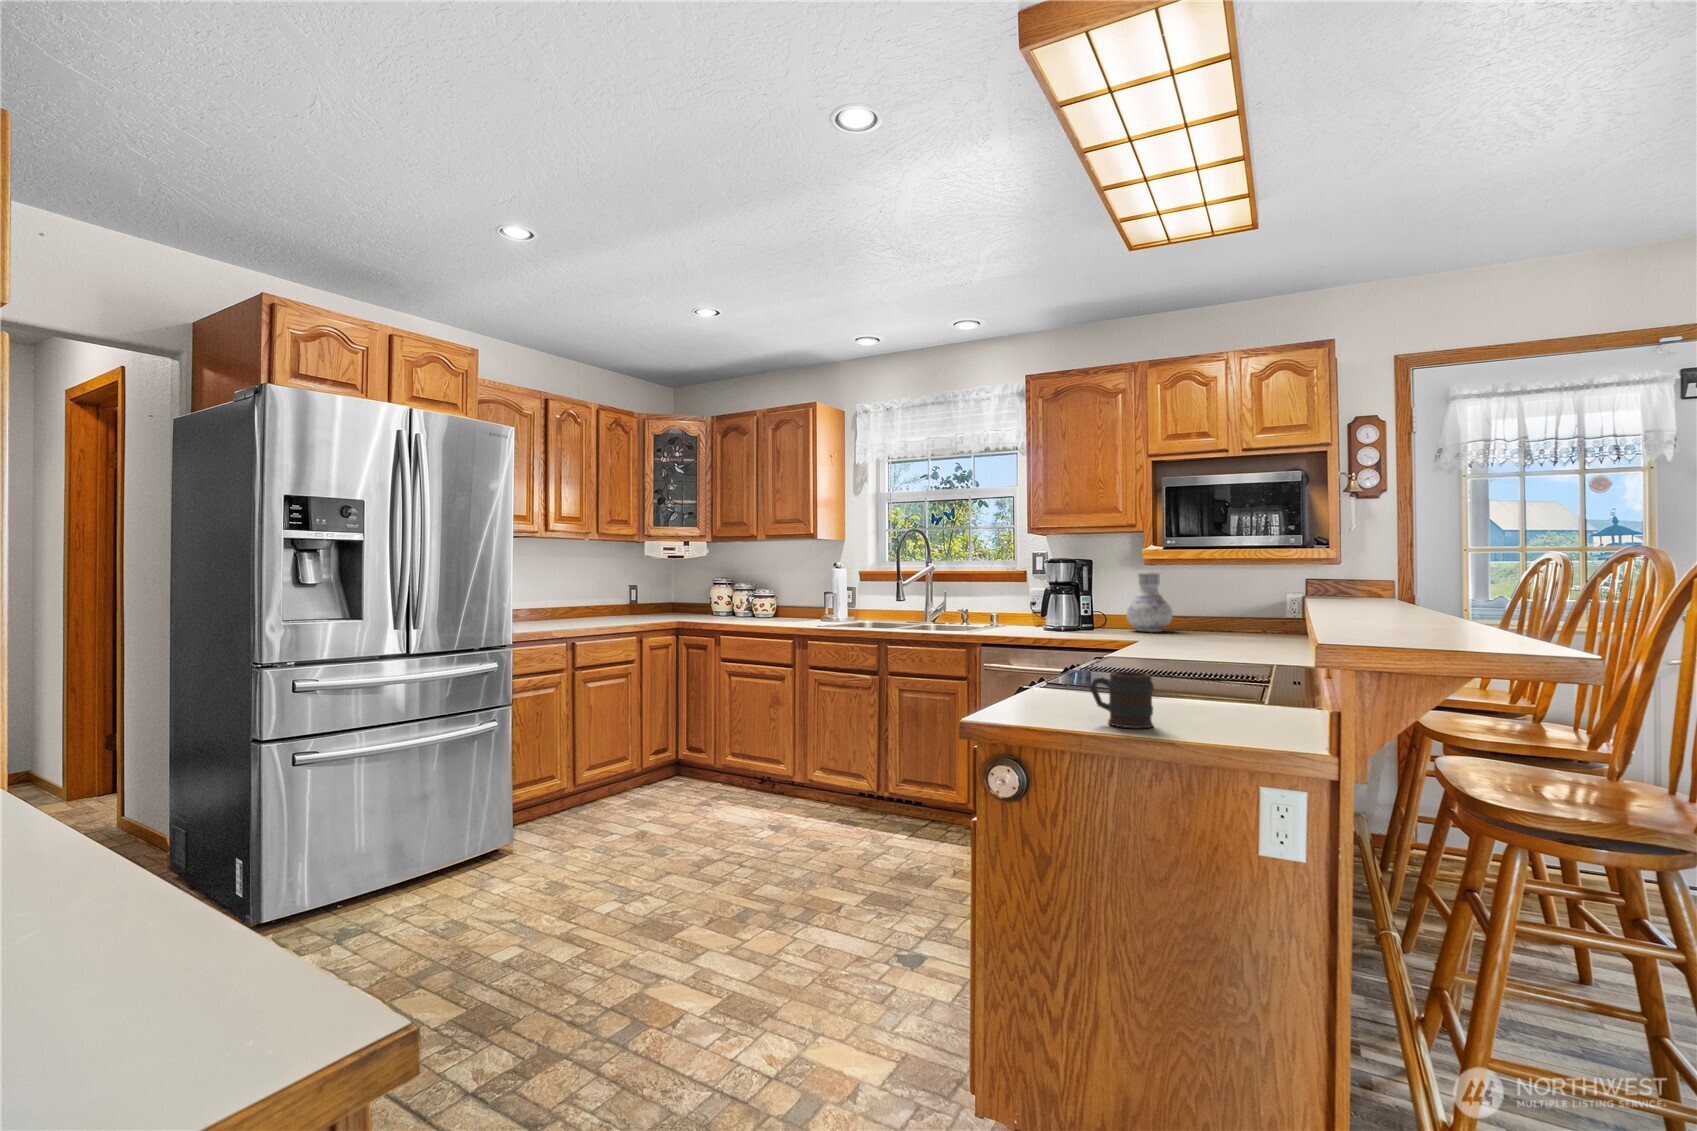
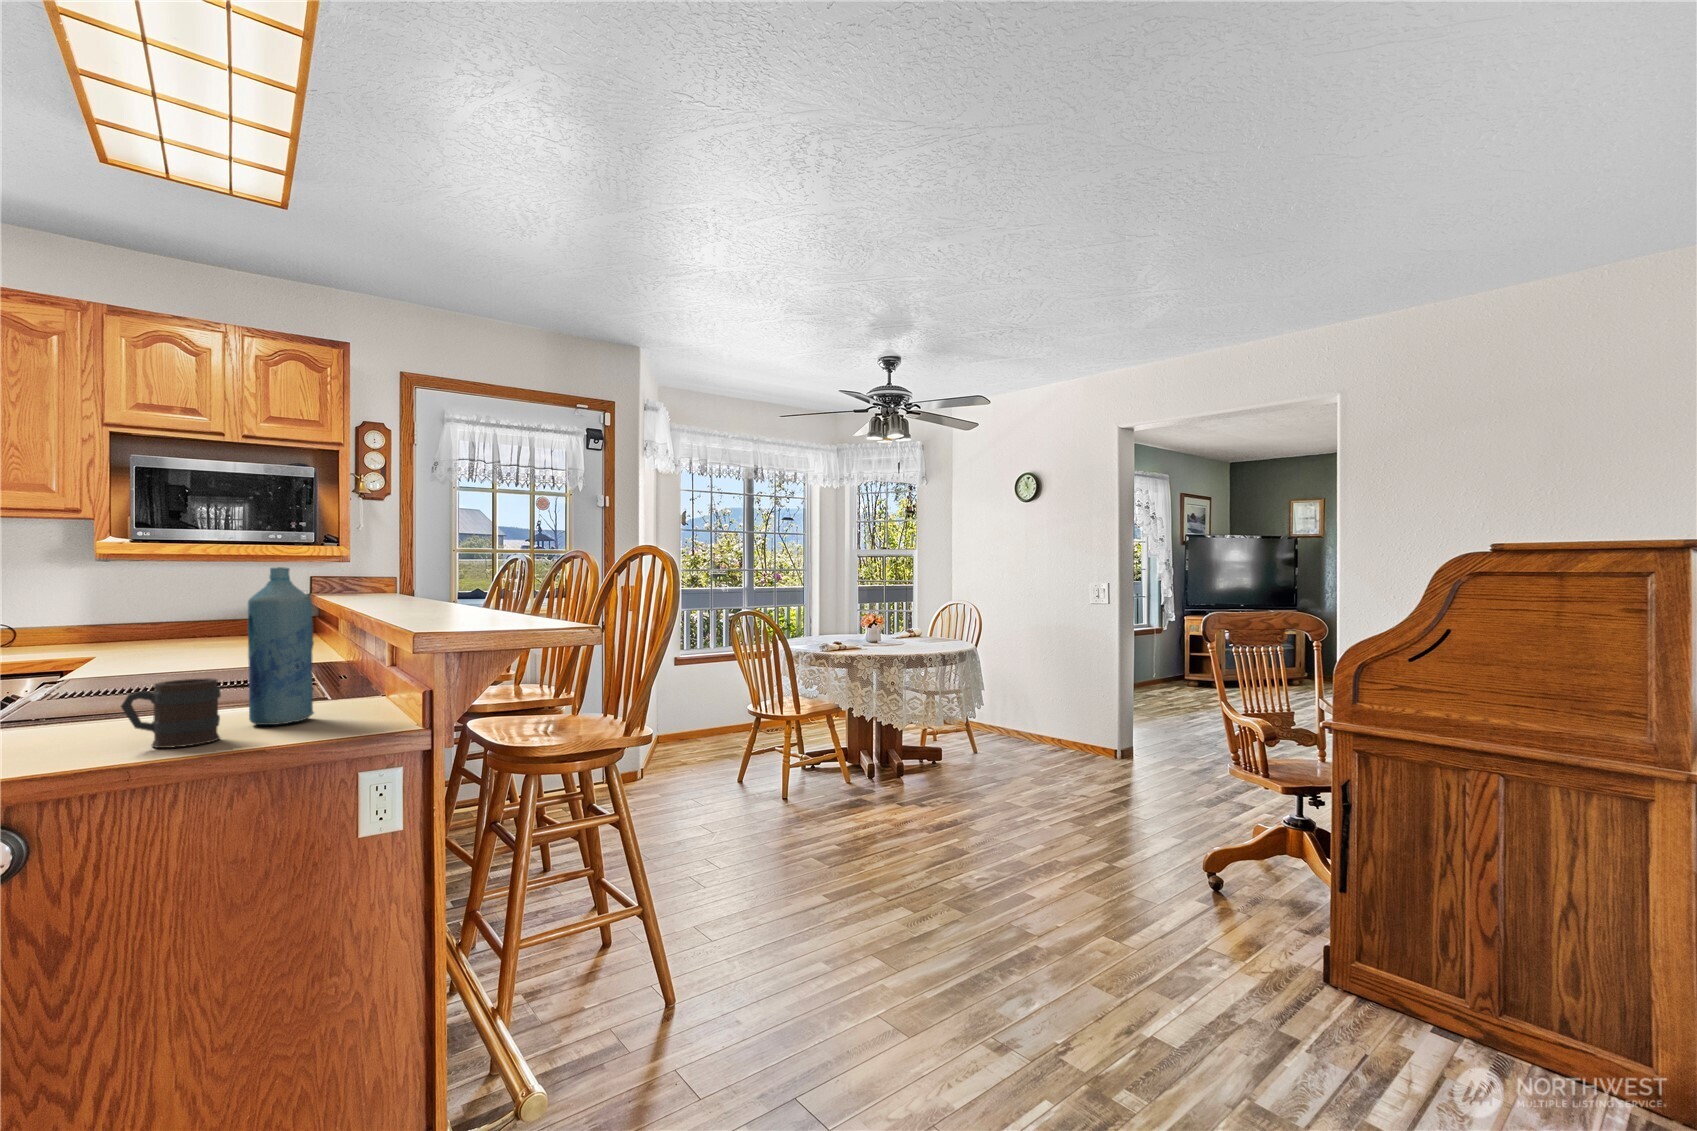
vase: present [1126,572,1173,632] -> none [64,571,140,647]
bottle: none [1181,579,1235,723] -> present [248,567,314,725]

